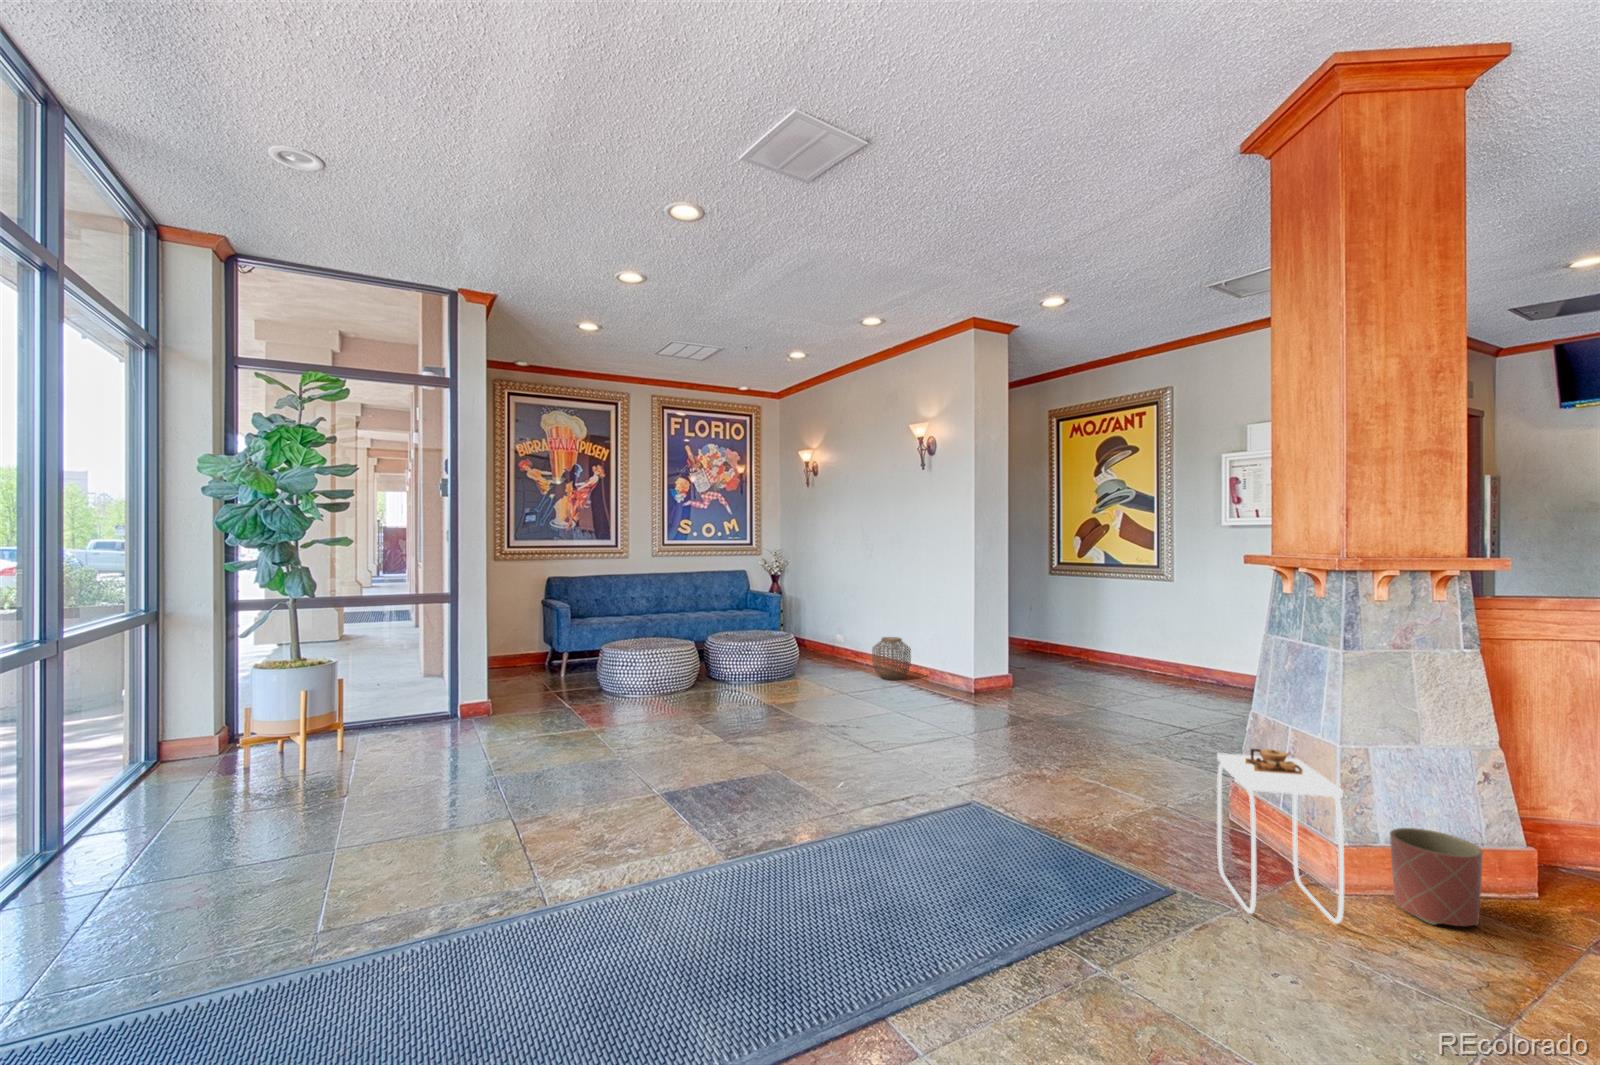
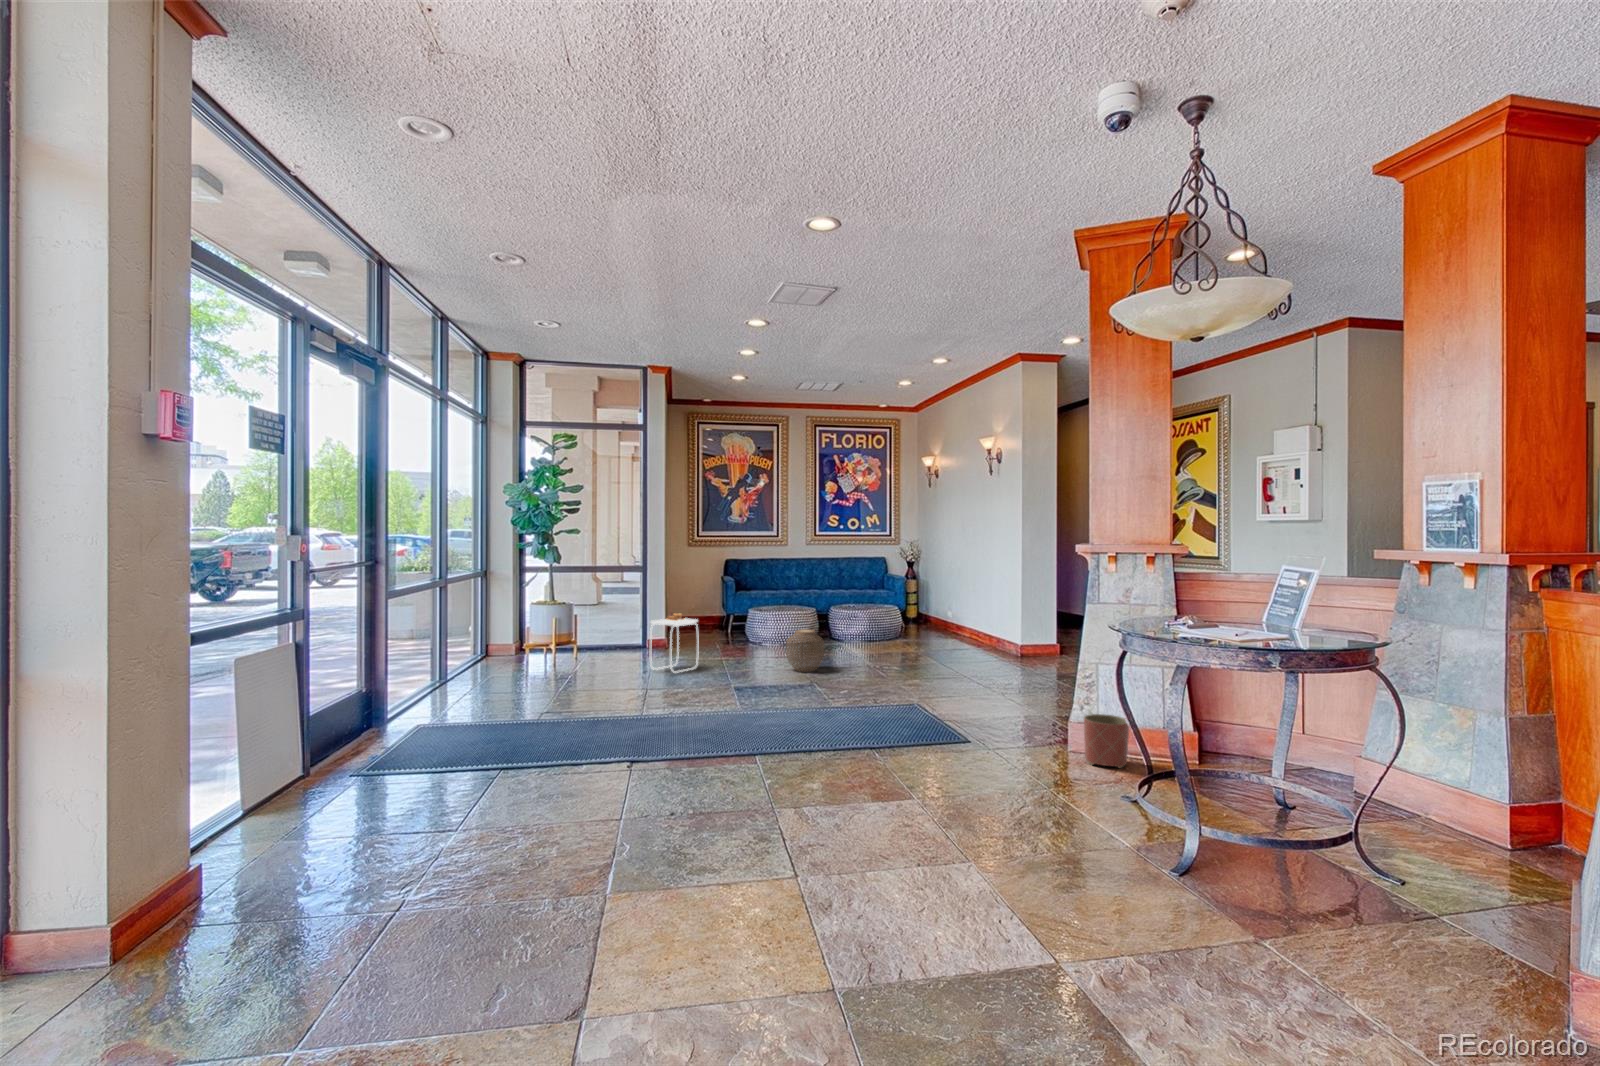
woven basket: present [872,637,911,680] -> present [786,629,824,672]
side table: present [1217,749,1344,924] -> present [650,613,699,673]

